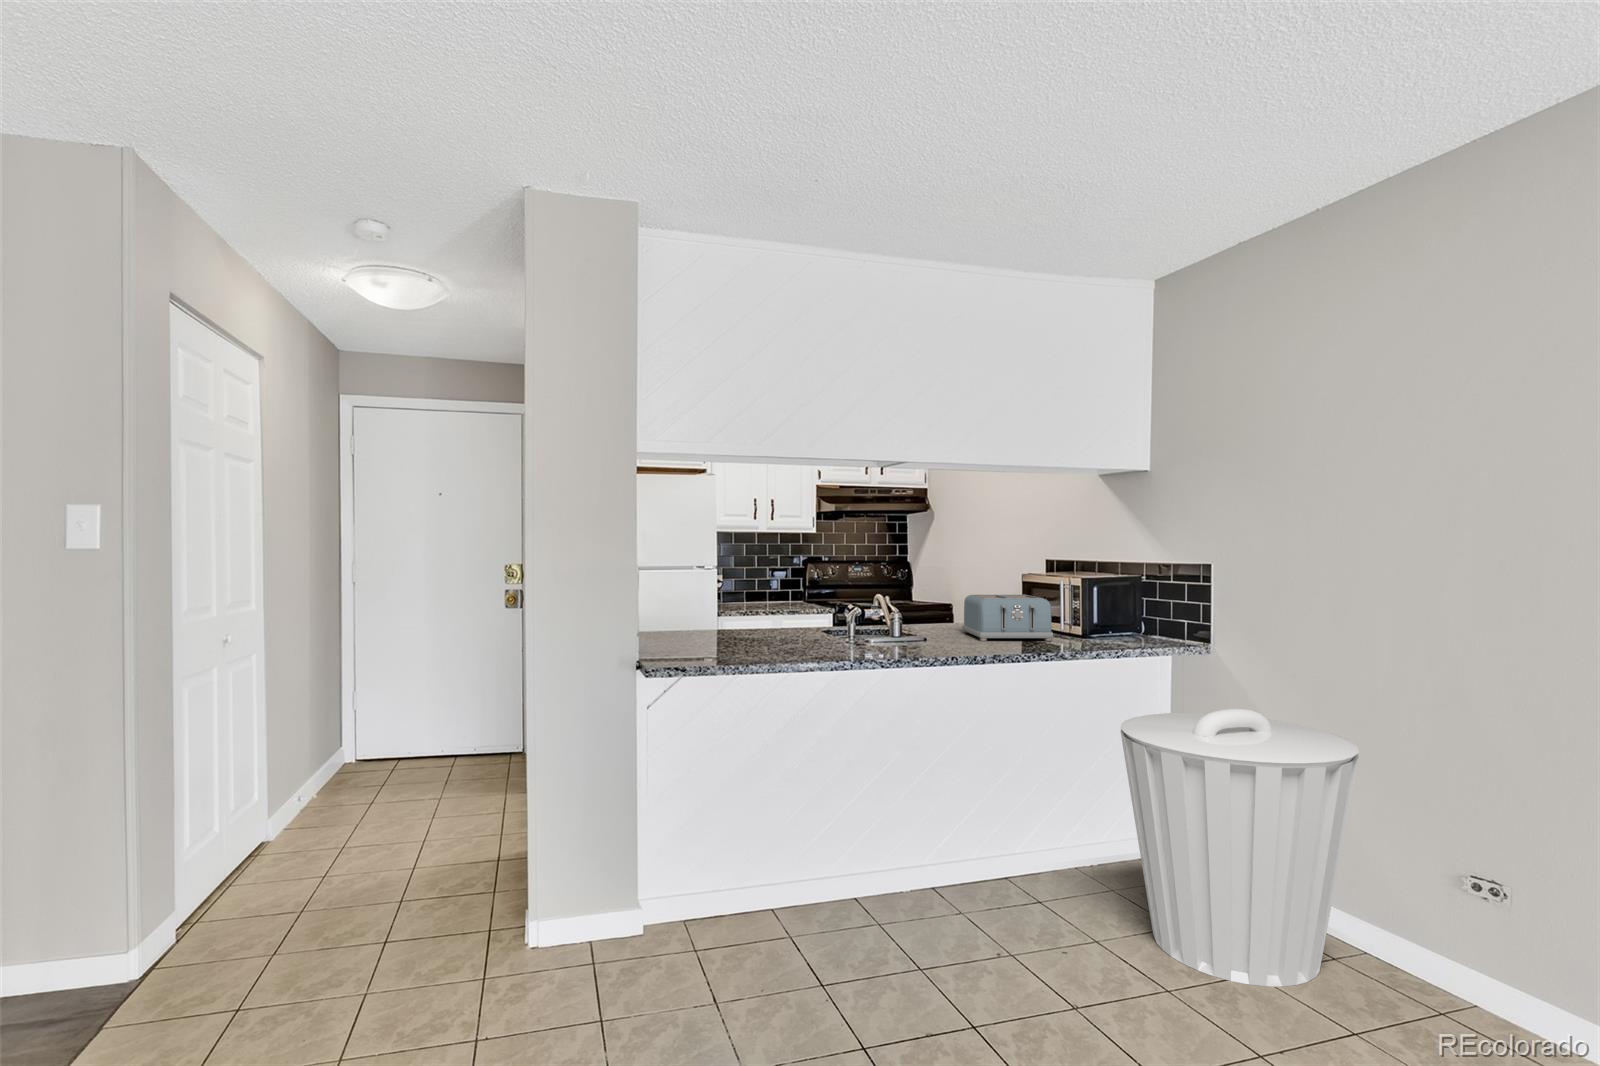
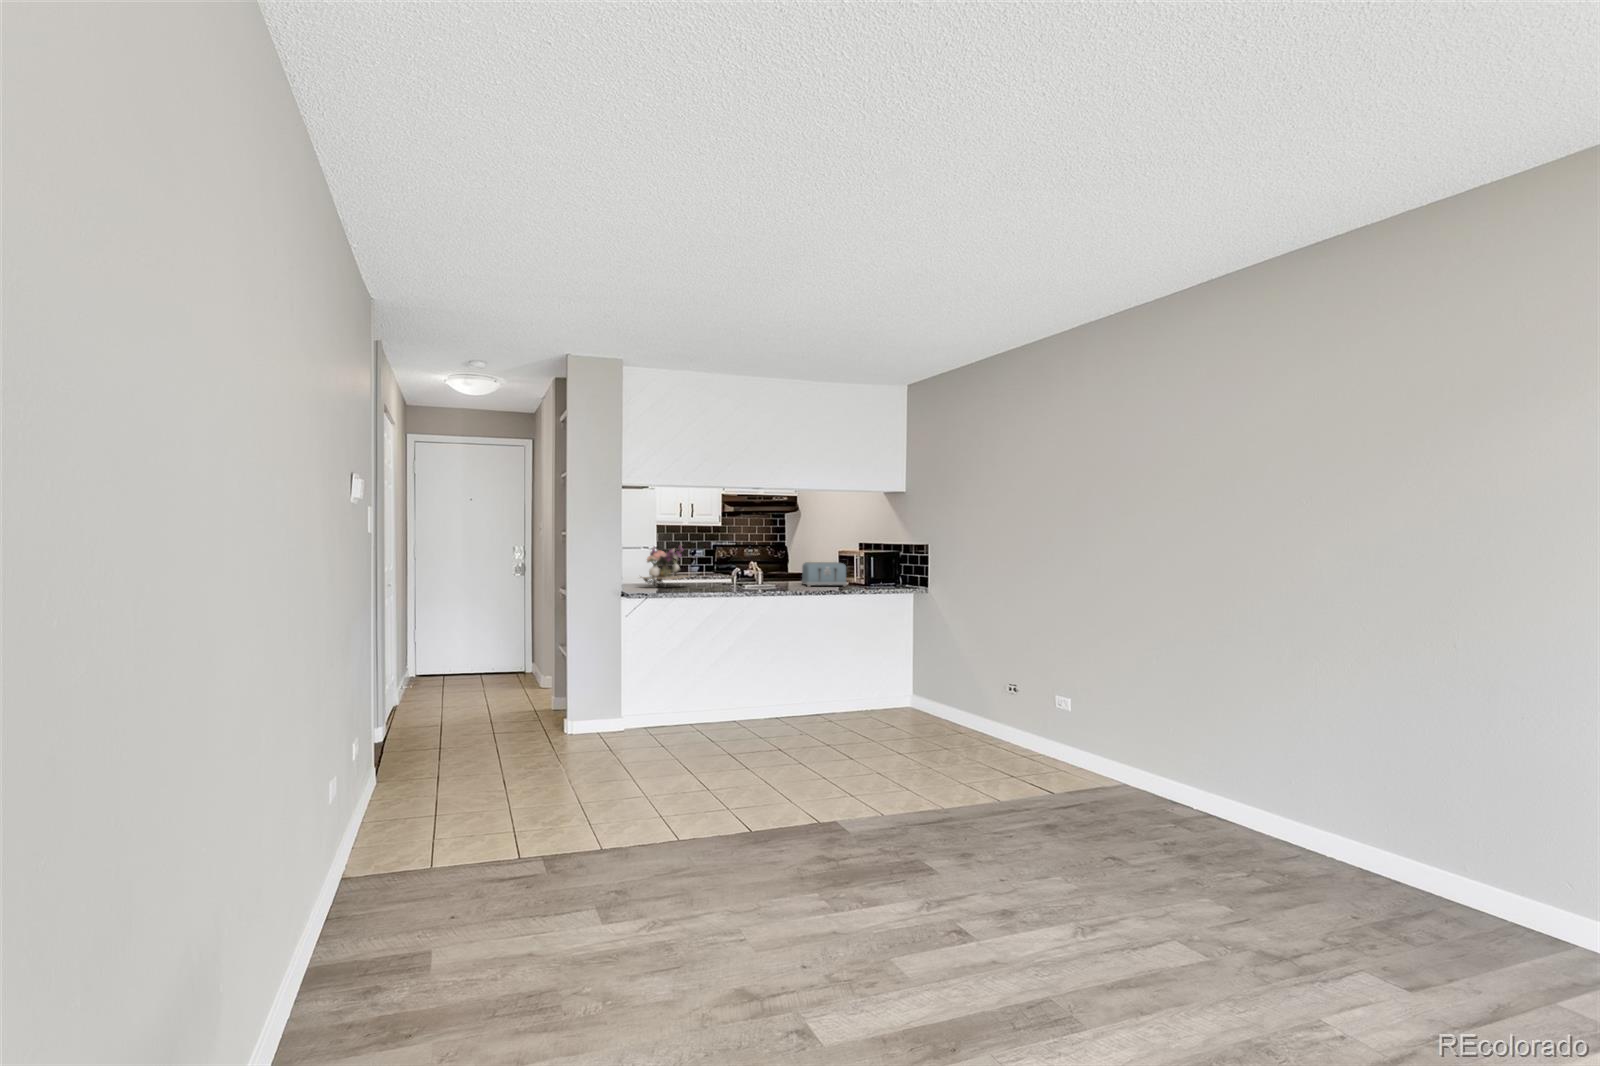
flower arrangement: none [675,564,772,644] -> present [640,545,688,585]
trash can: present [1121,709,1359,987] -> none [864,613,966,736]

